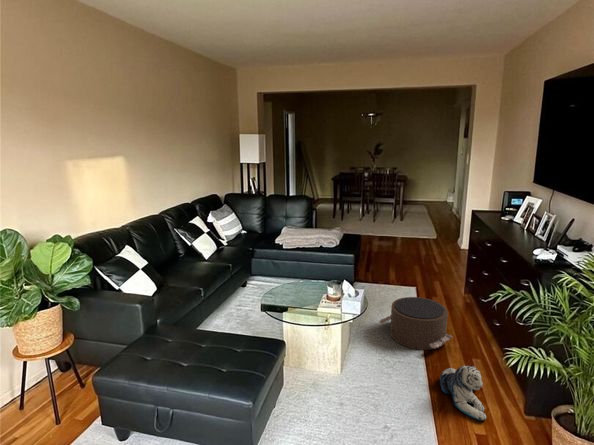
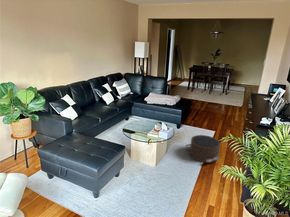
plush toy: present [440,366,486,420] -> none [203,172,222,199]

